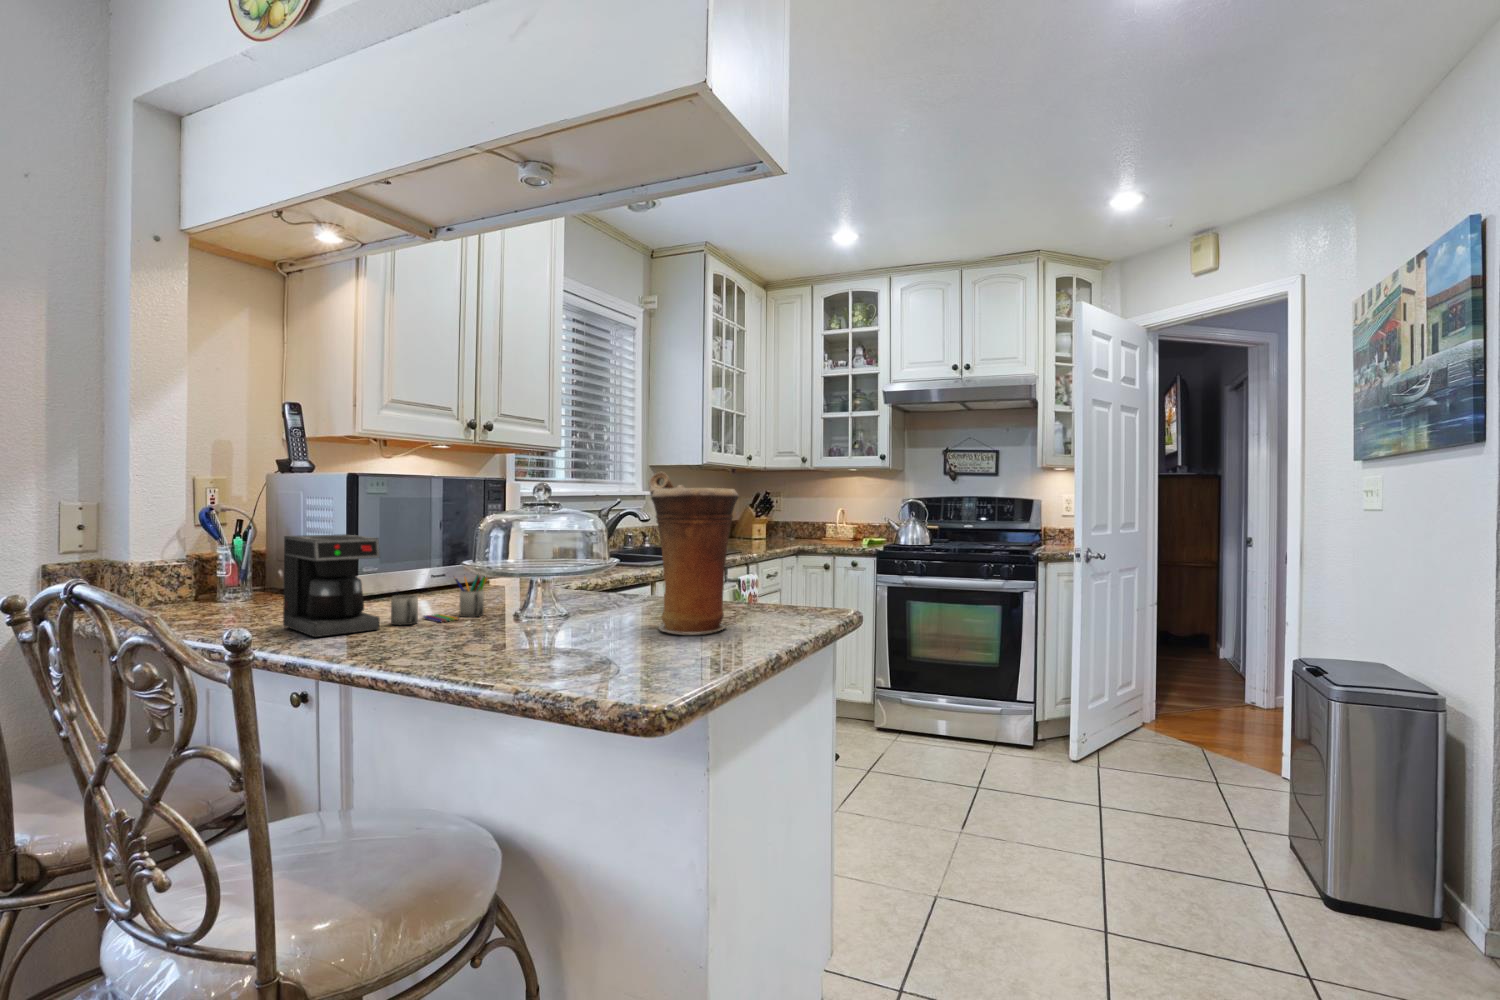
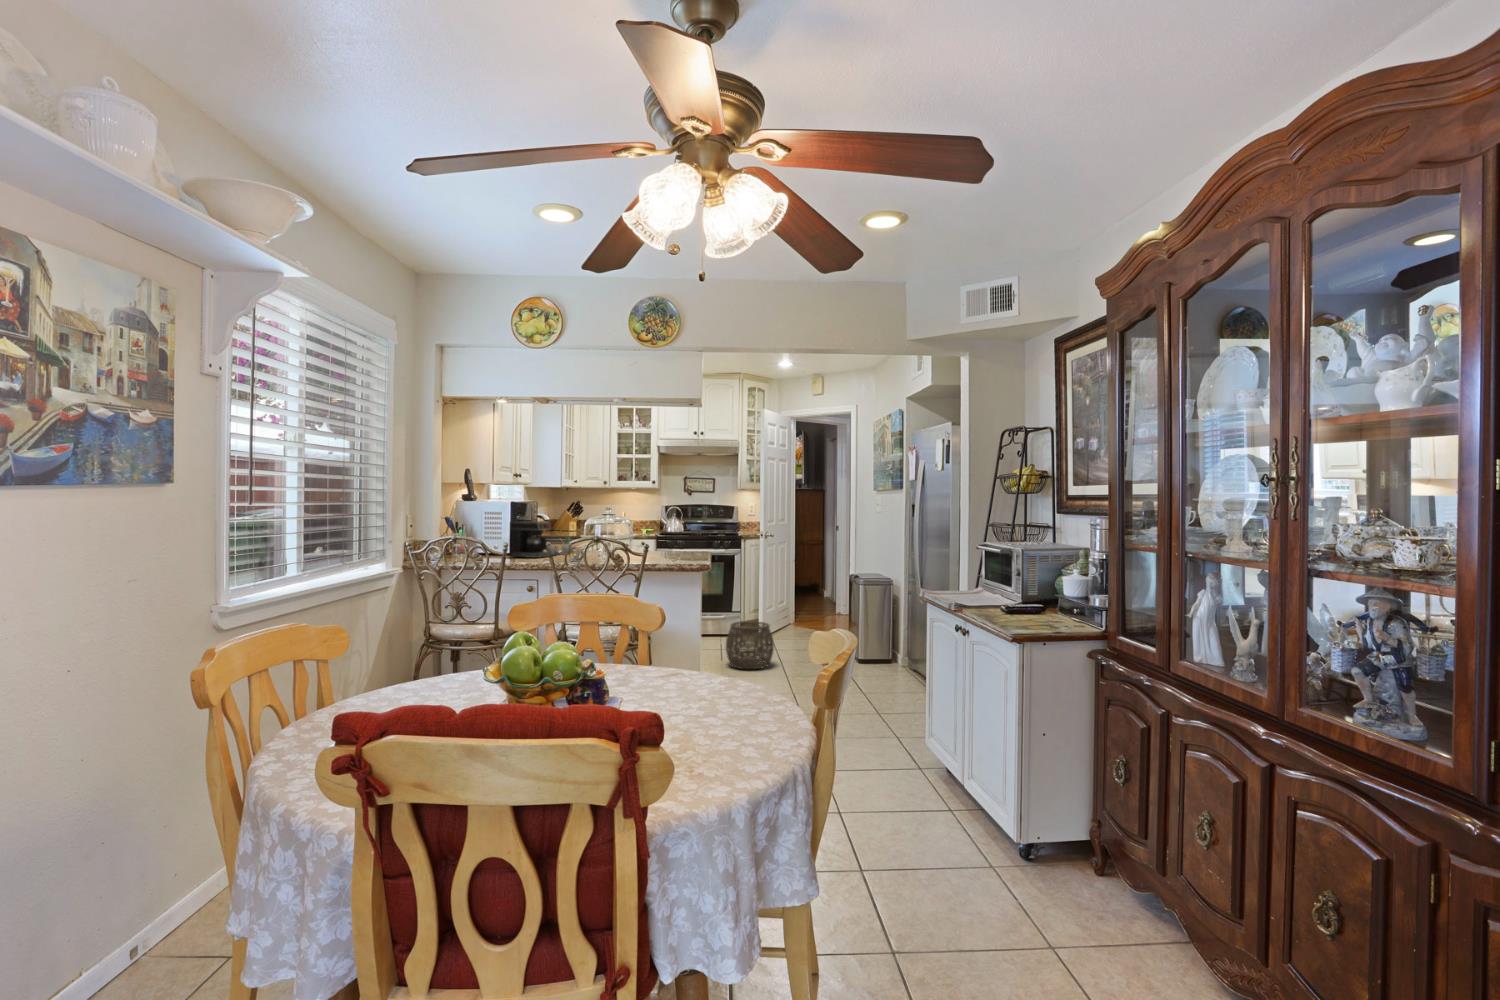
vase: present [649,472,739,634] -> none [646,497,680,553]
woven basket: none [968,753,1086,884] -> present [726,621,774,669]

